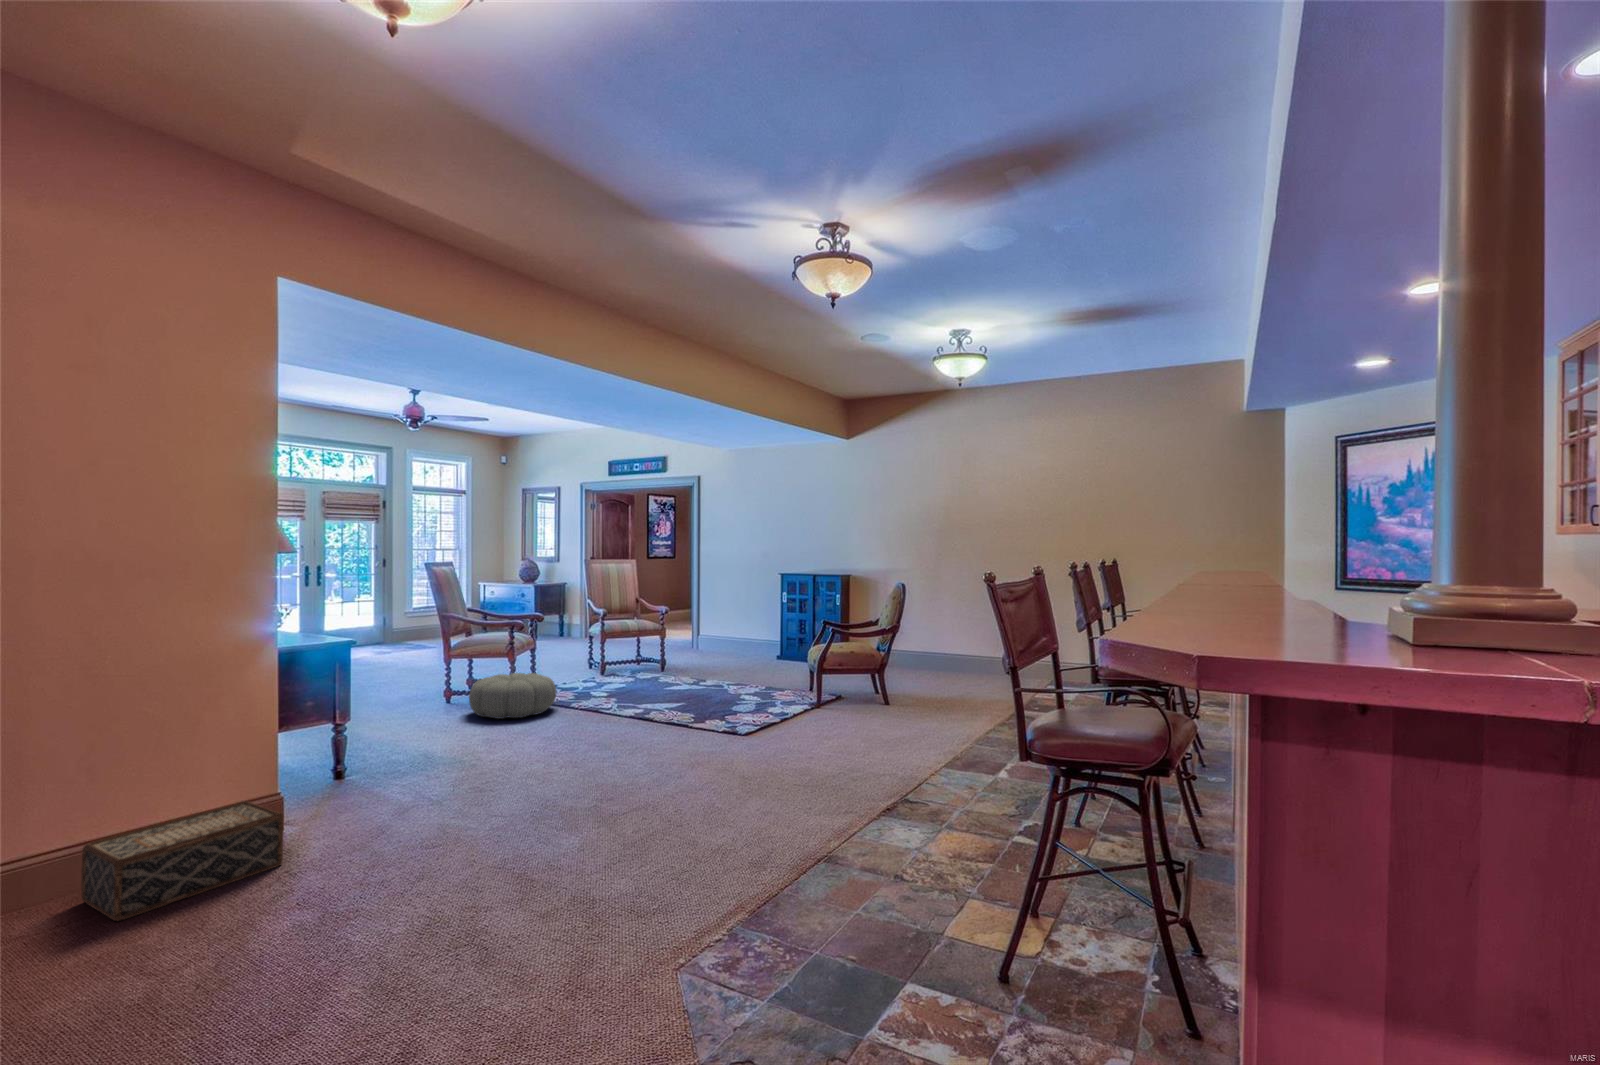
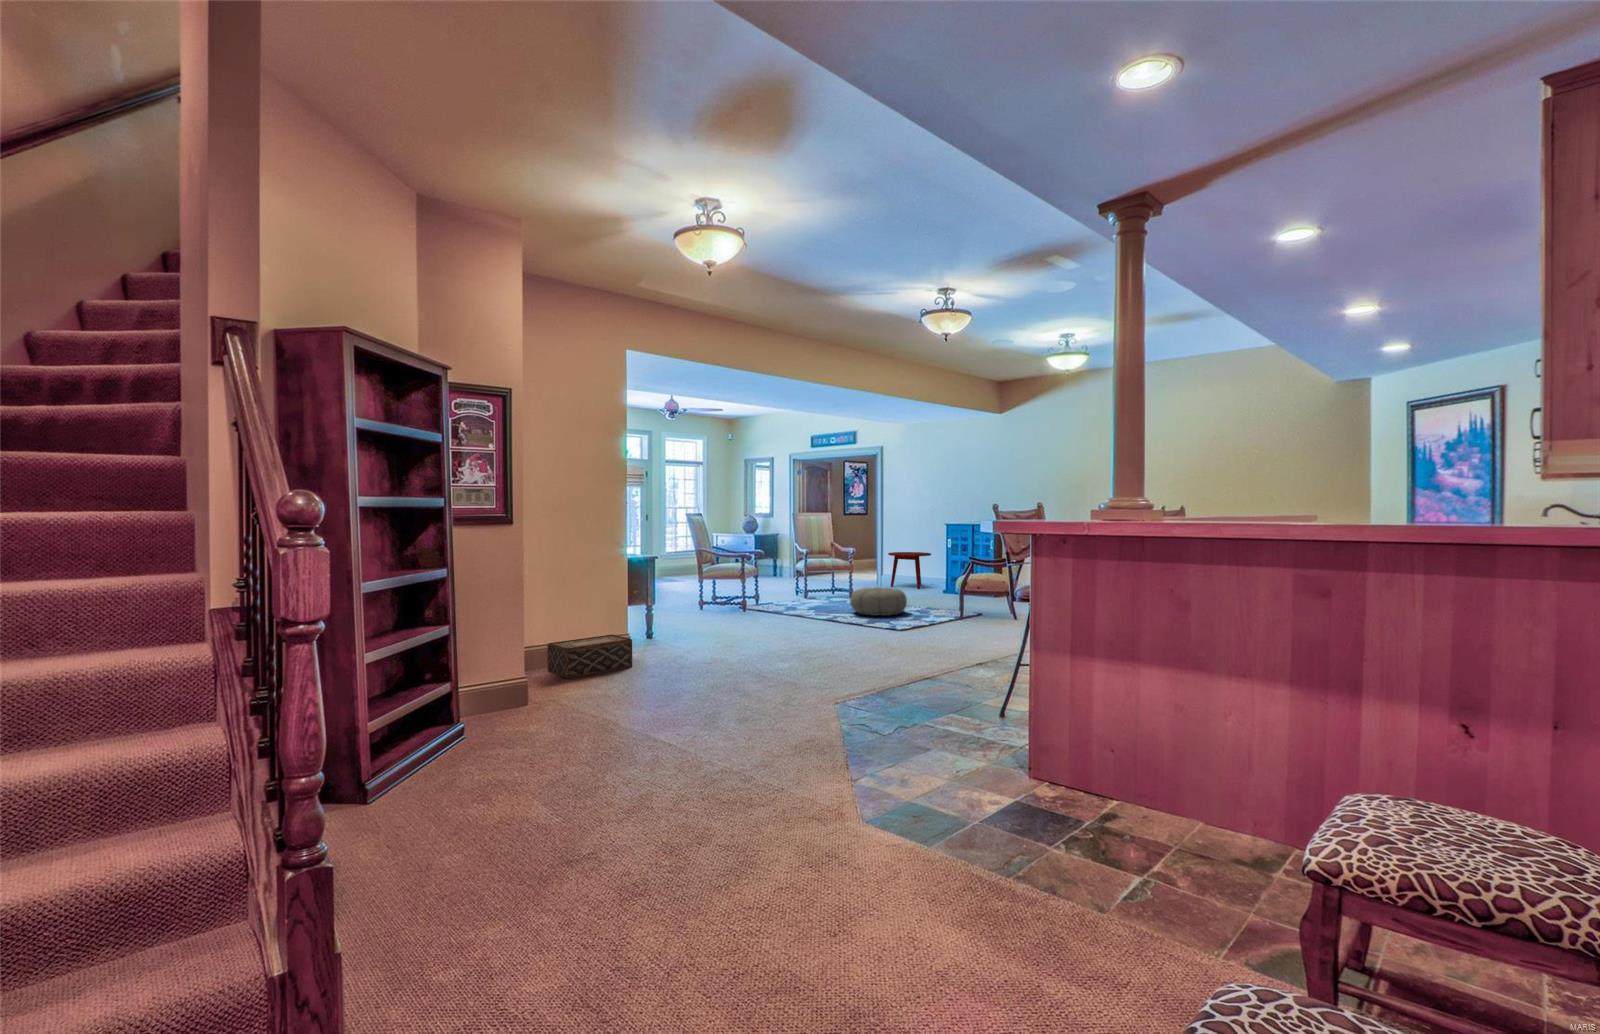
side table: none [708,607,760,654] -> present [888,552,931,589]
pouf: present [469,673,556,719] -> present [850,587,907,616]

